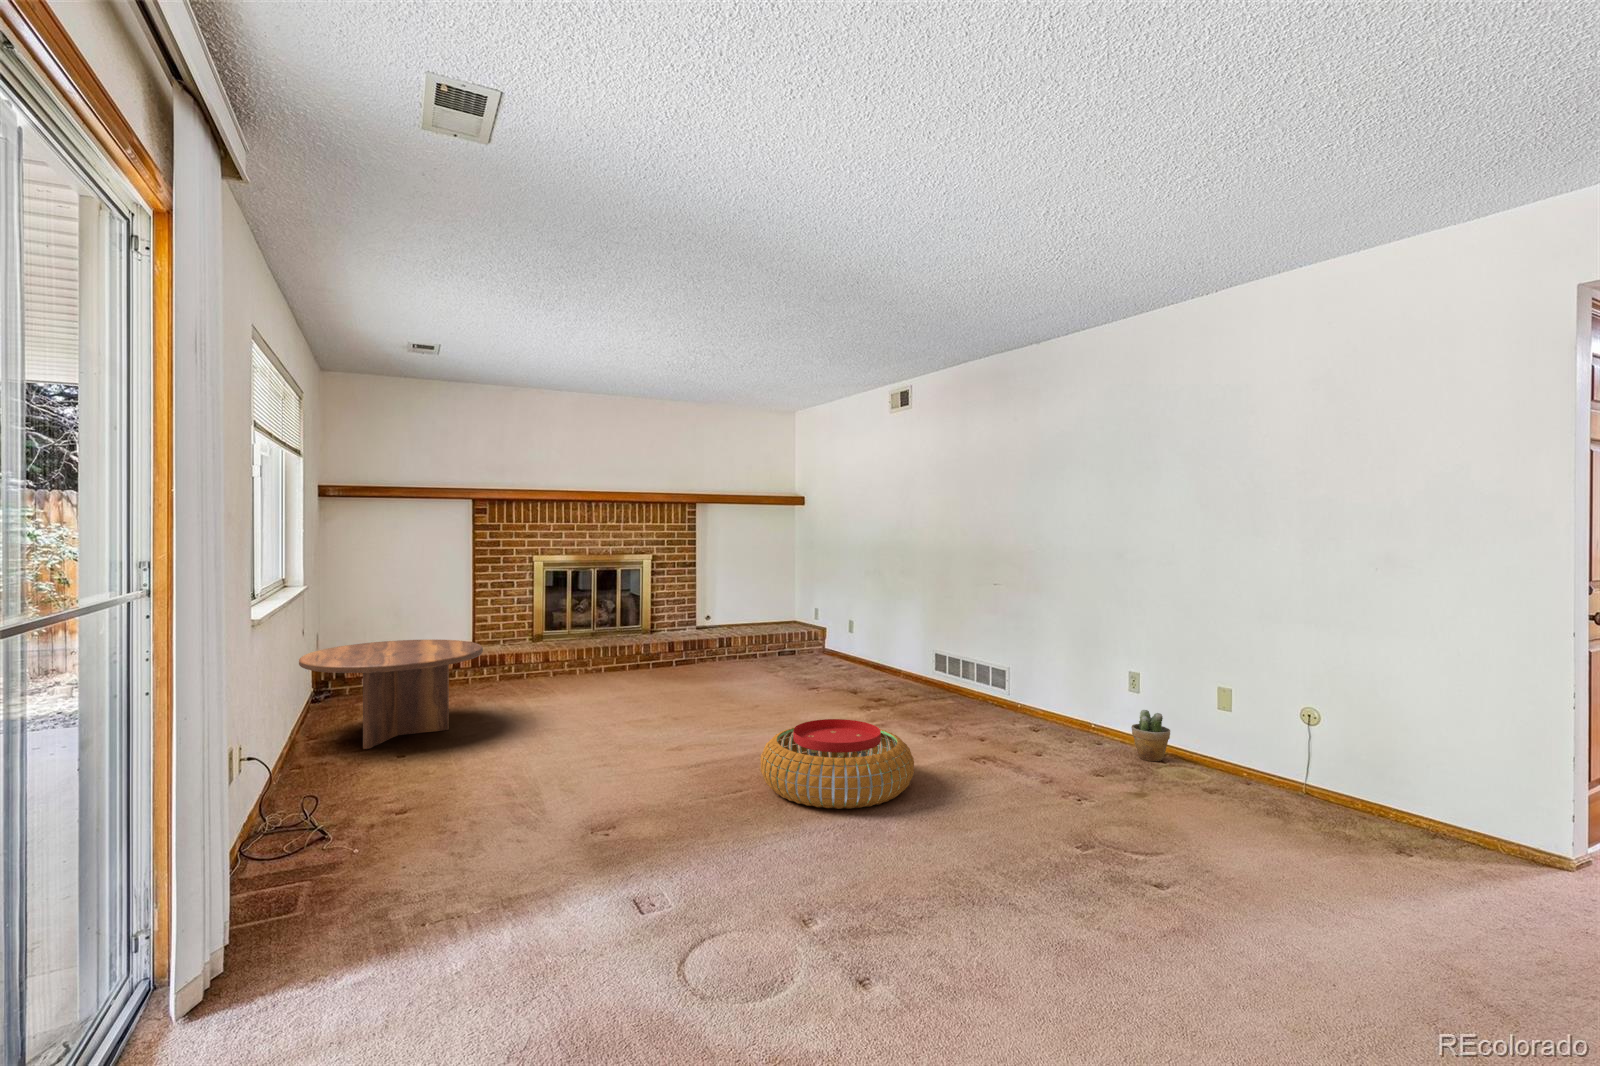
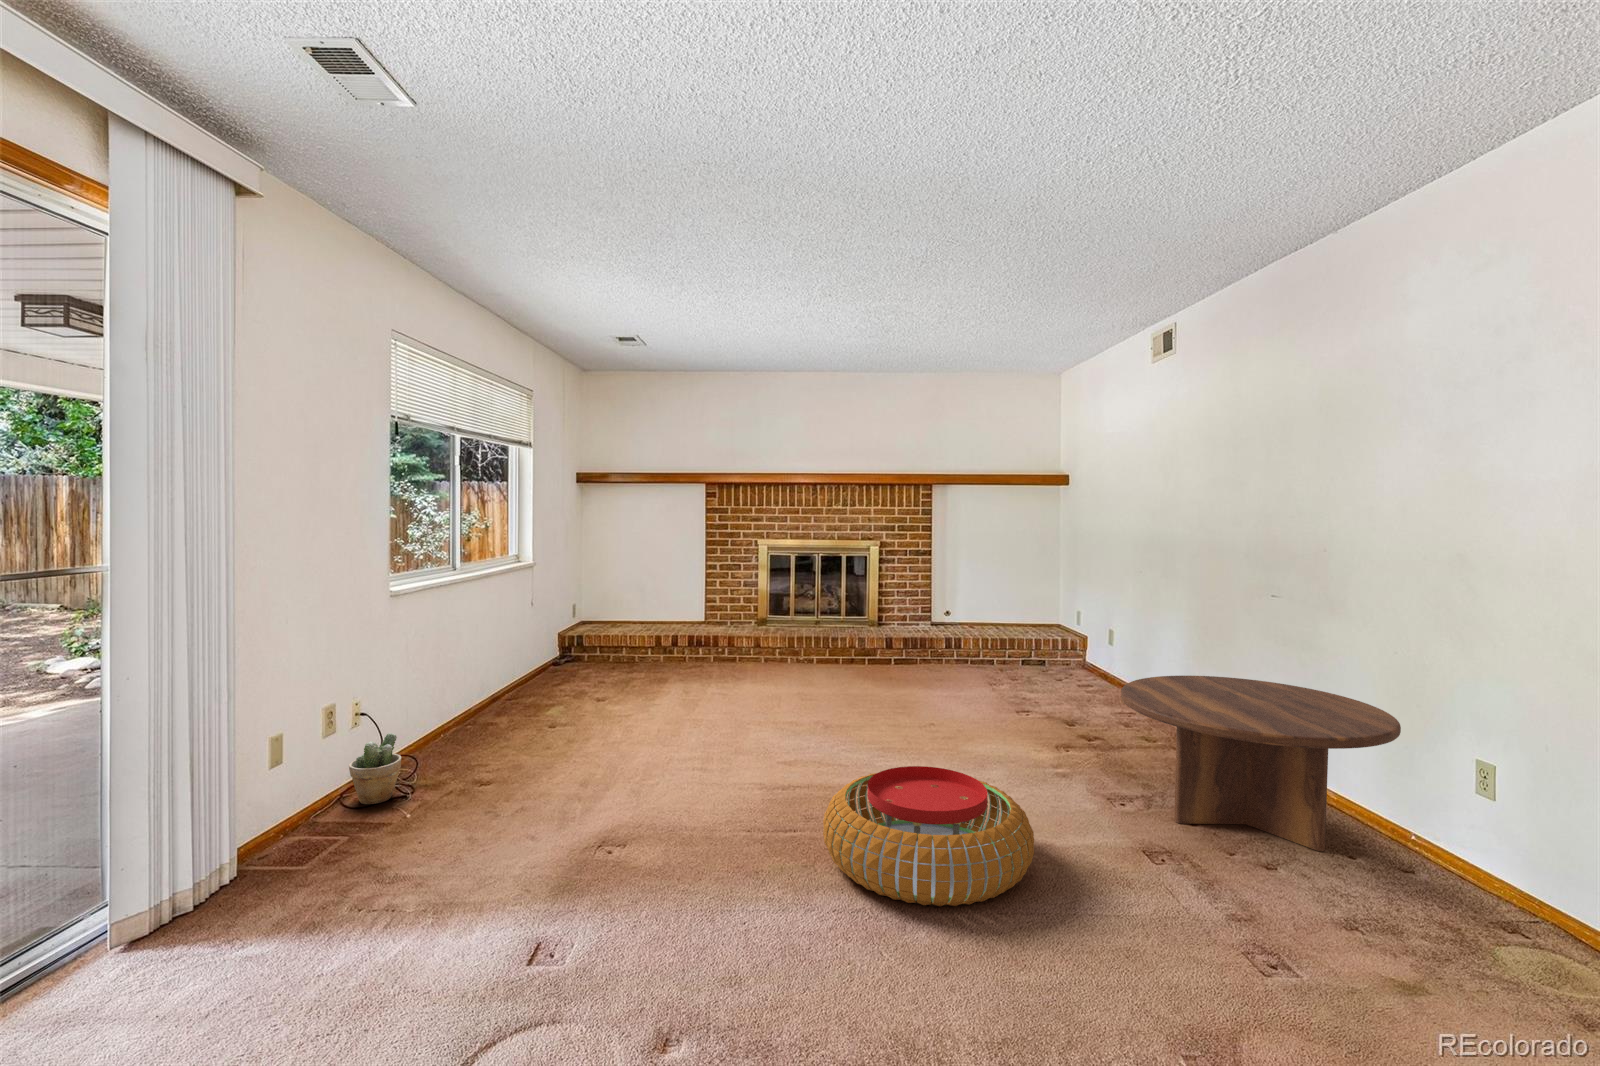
coffee table: present [299,639,483,749] -> present [1121,676,1401,851]
potted plant: present [1131,710,1170,761] -> present [349,733,401,804]

